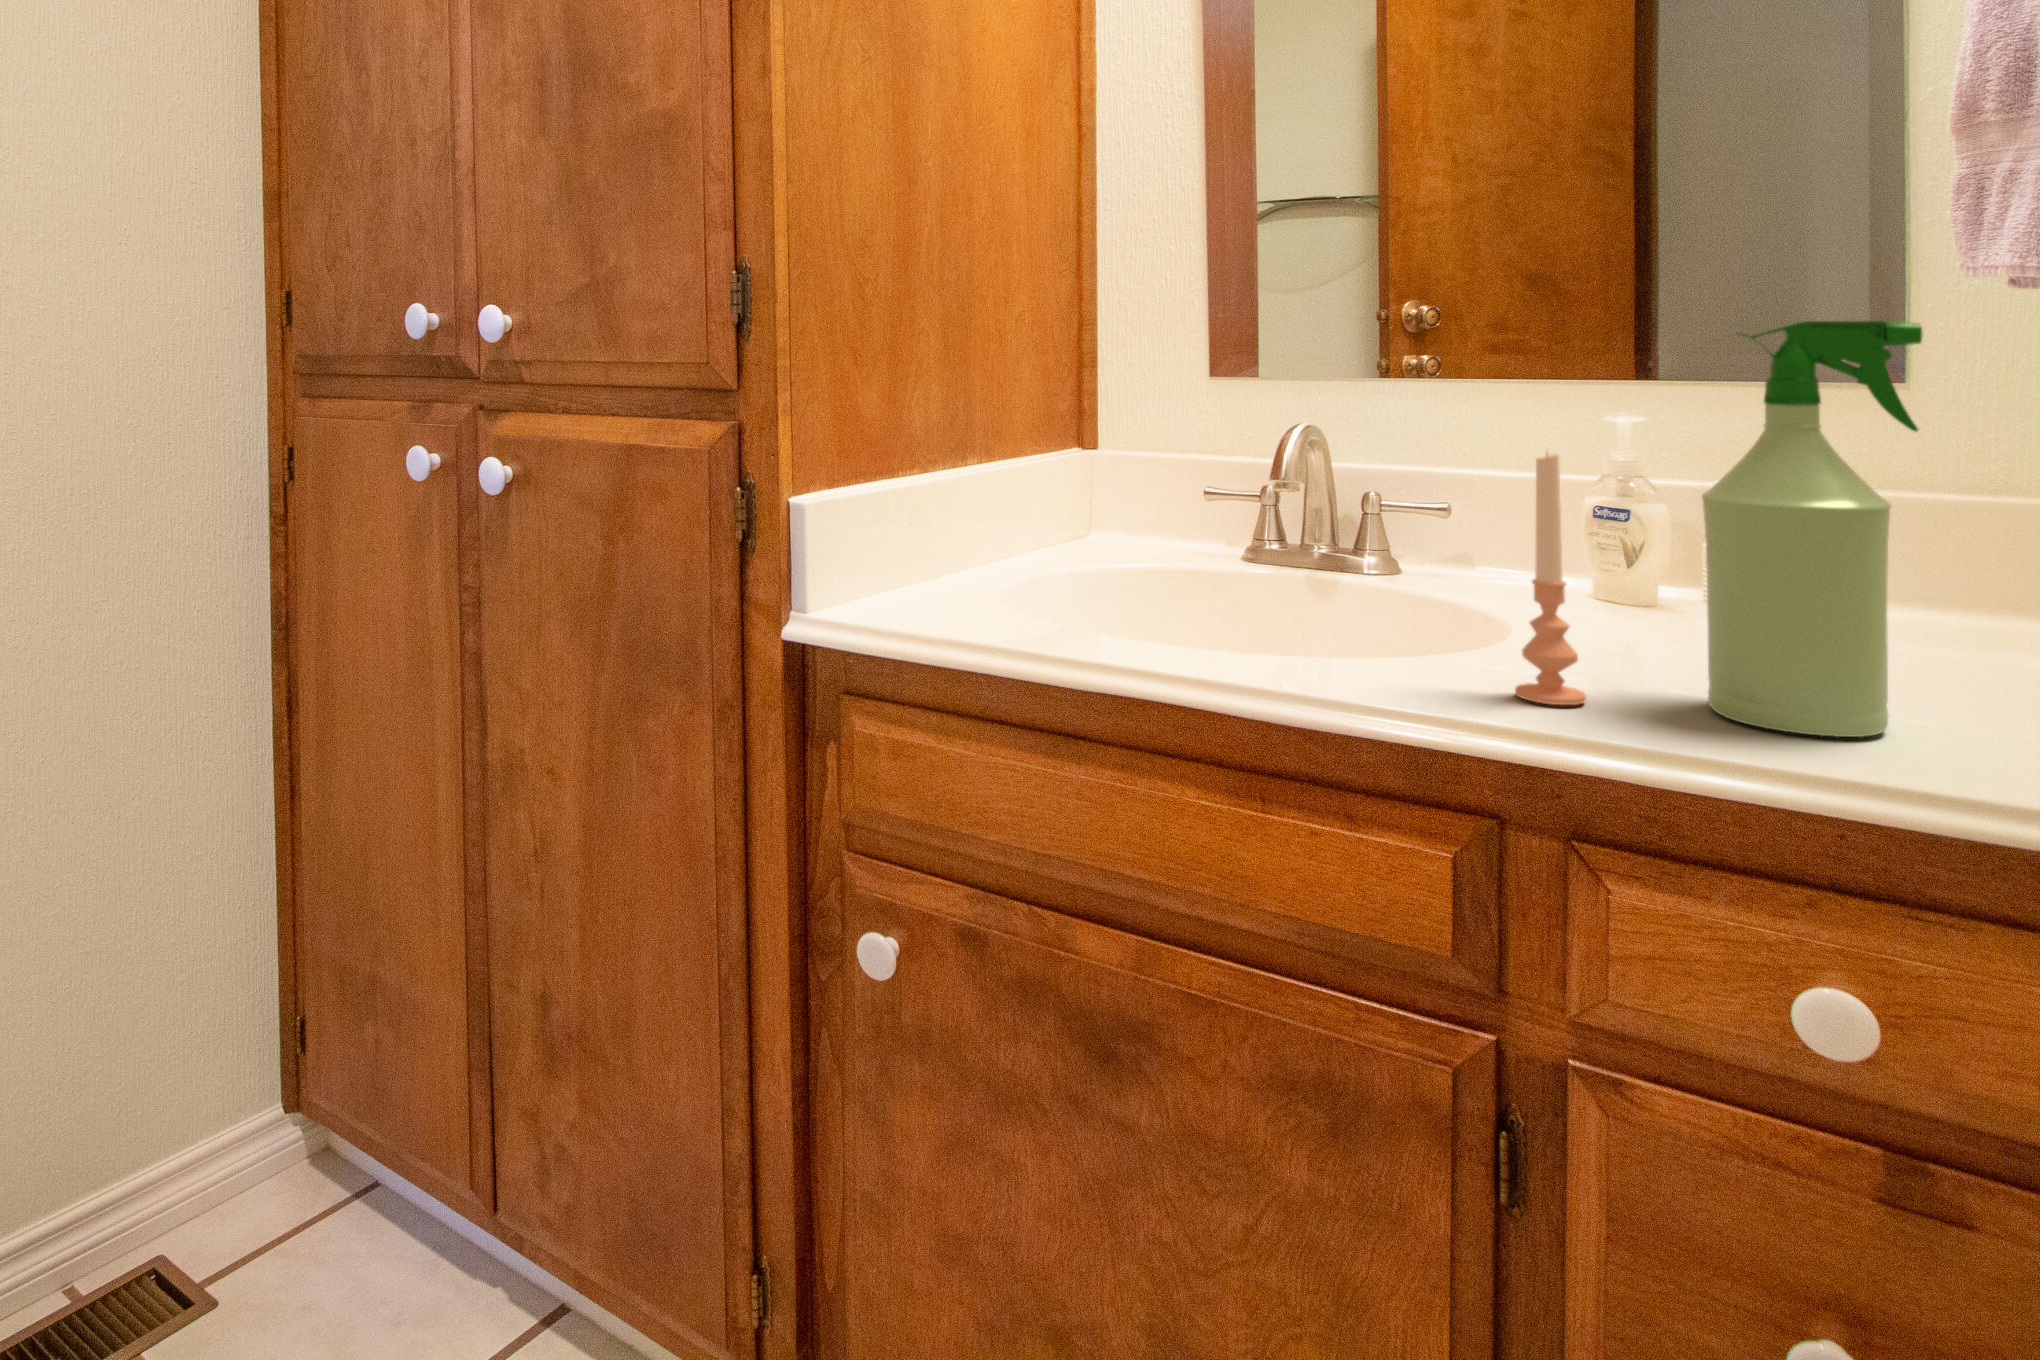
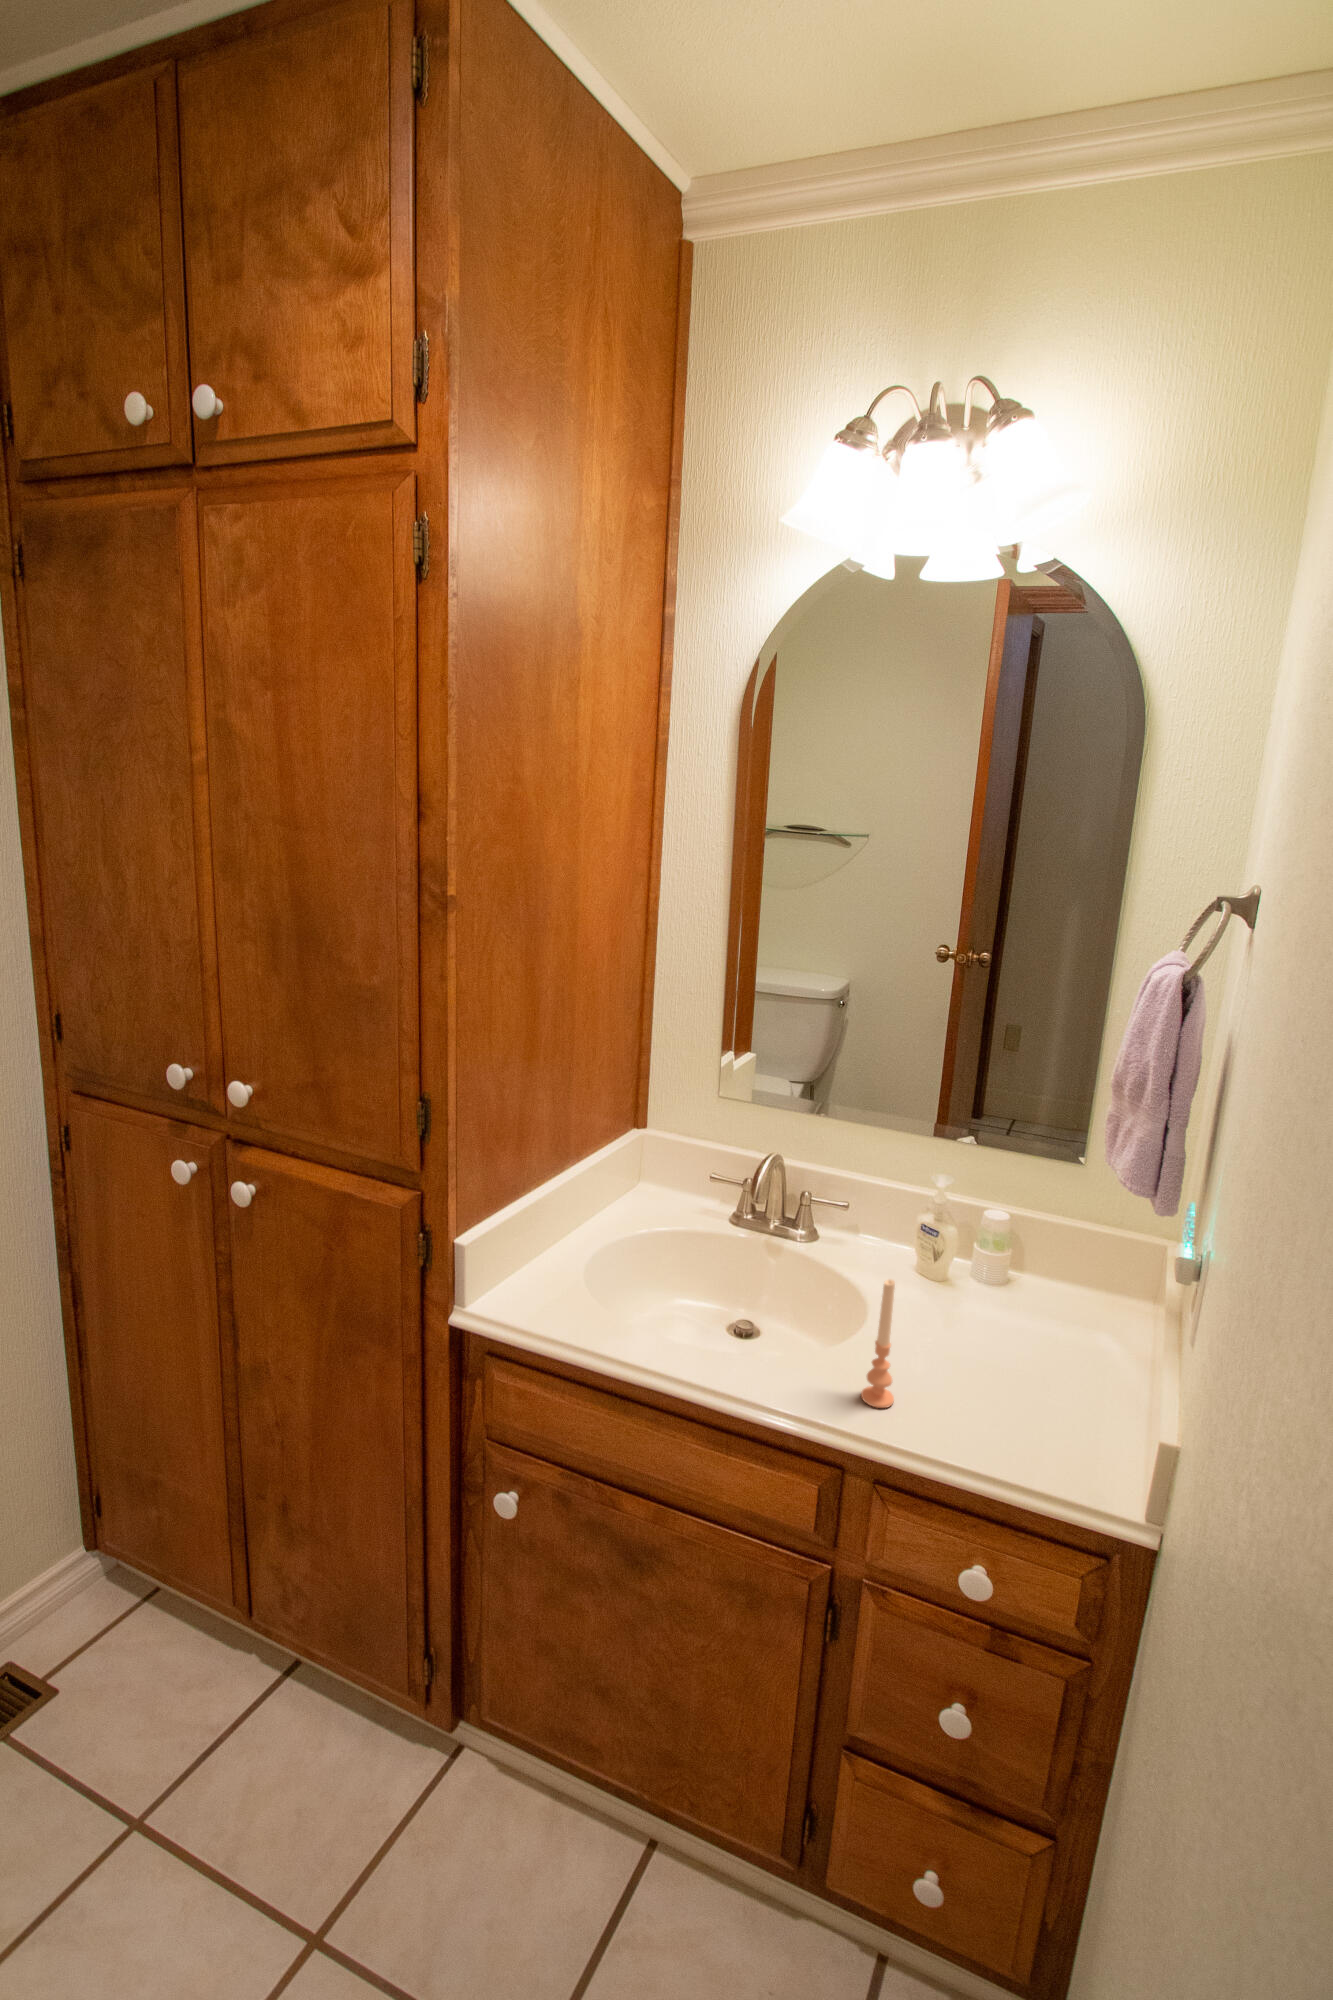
spray bottle: present [1702,321,1922,737] -> none [950,1228,1065,1435]

